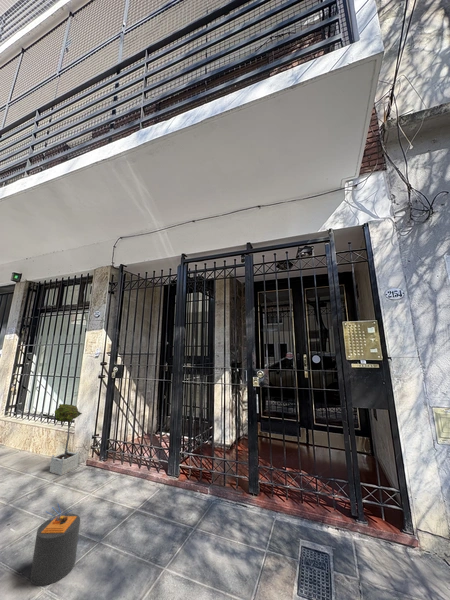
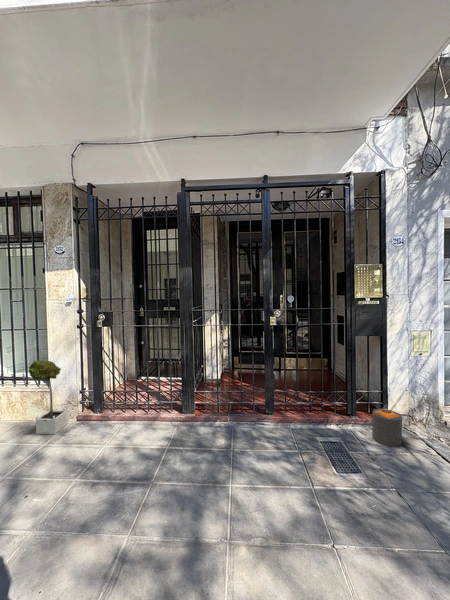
trash can: present [30,504,80,586] -> present [372,406,402,447]

